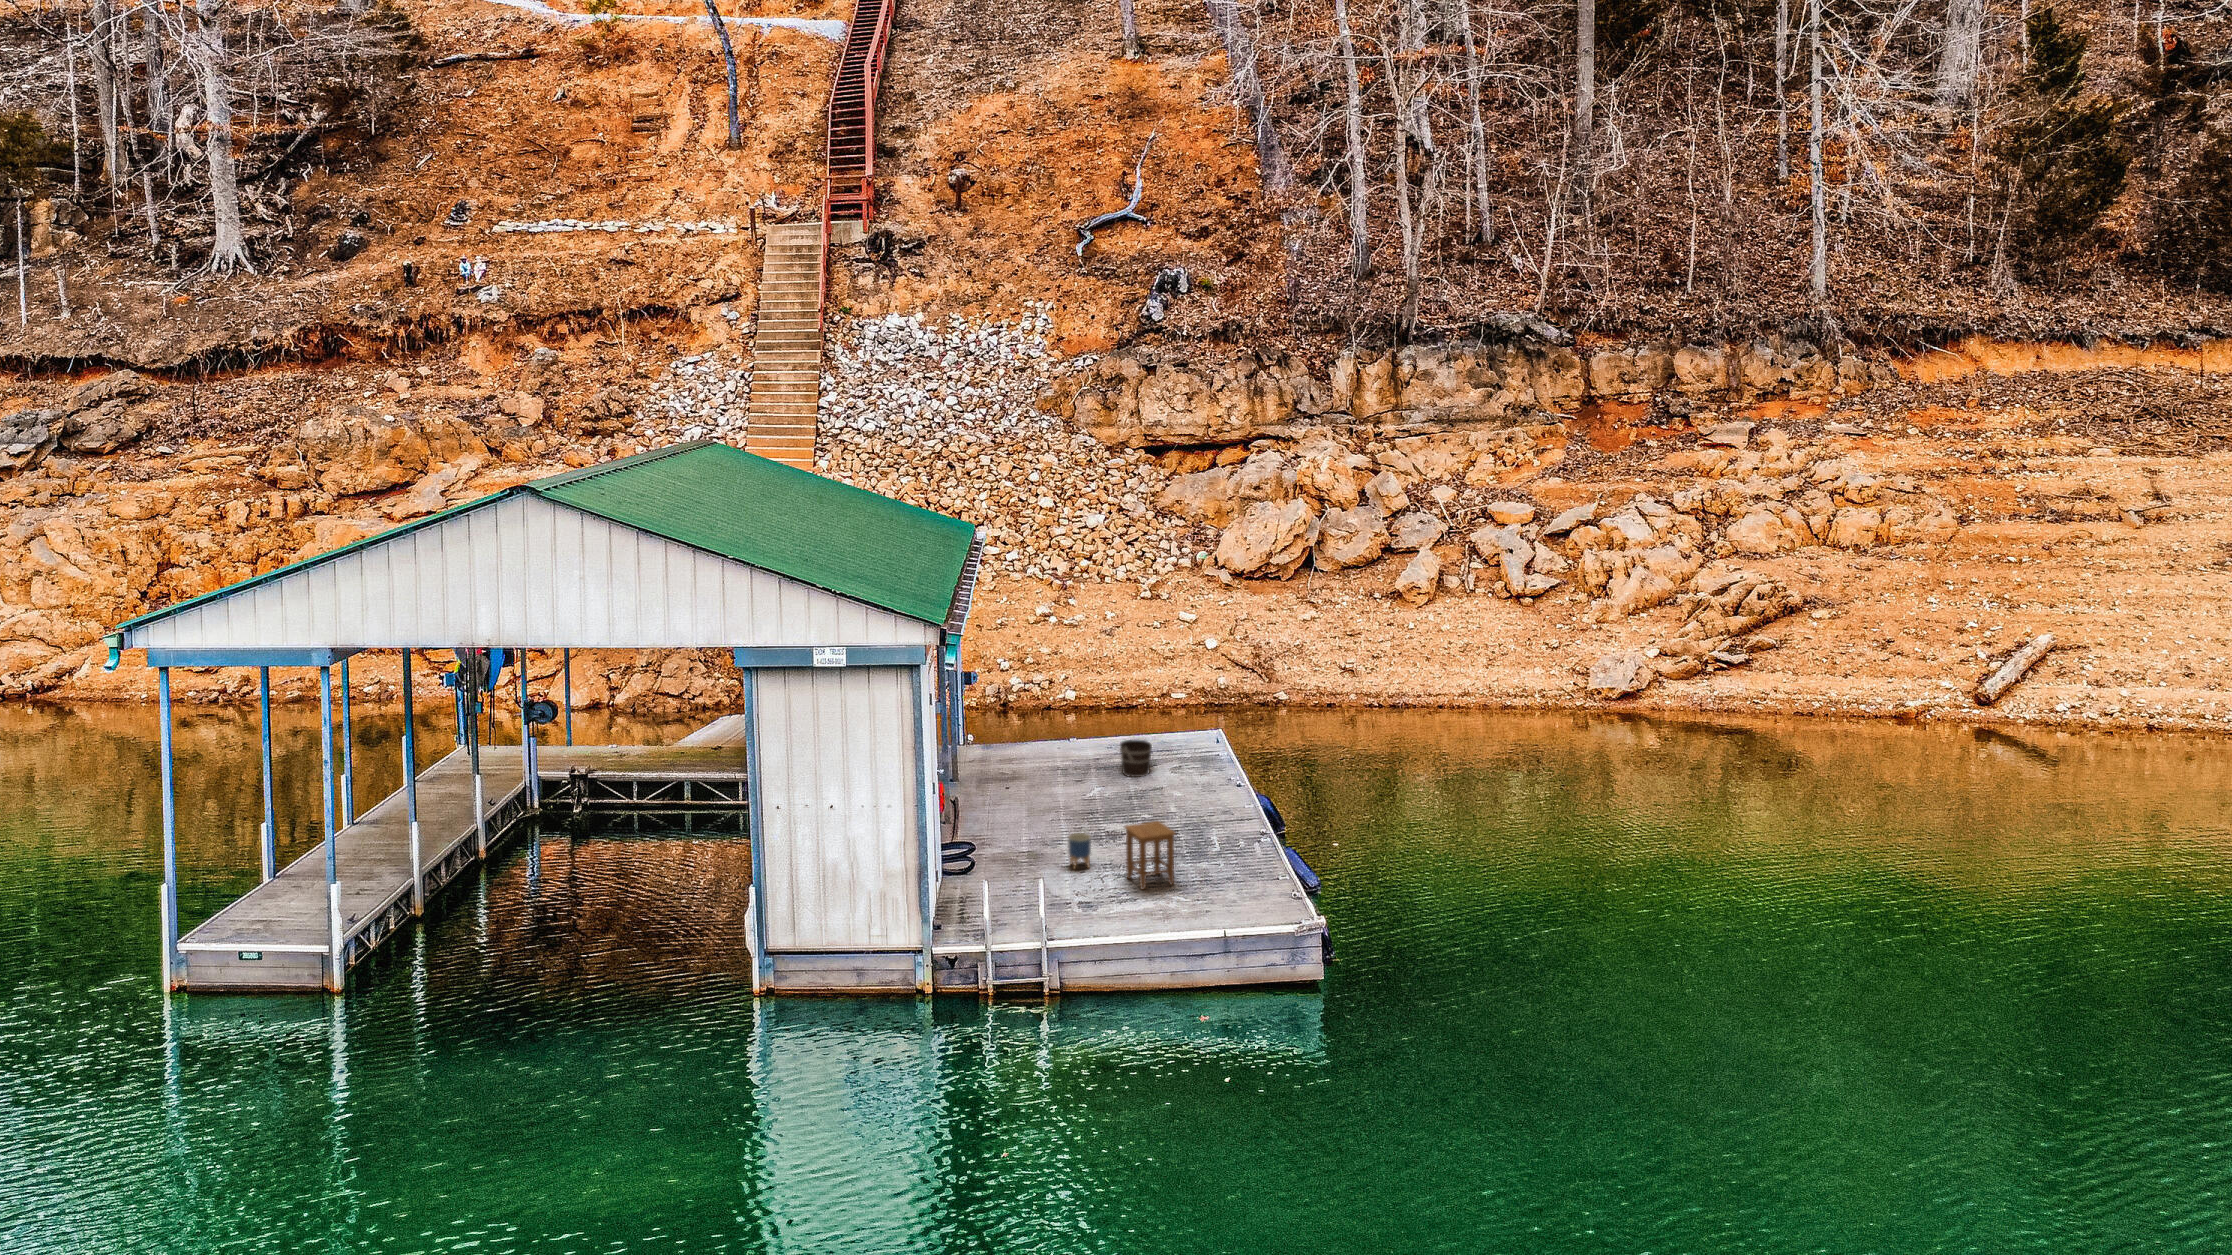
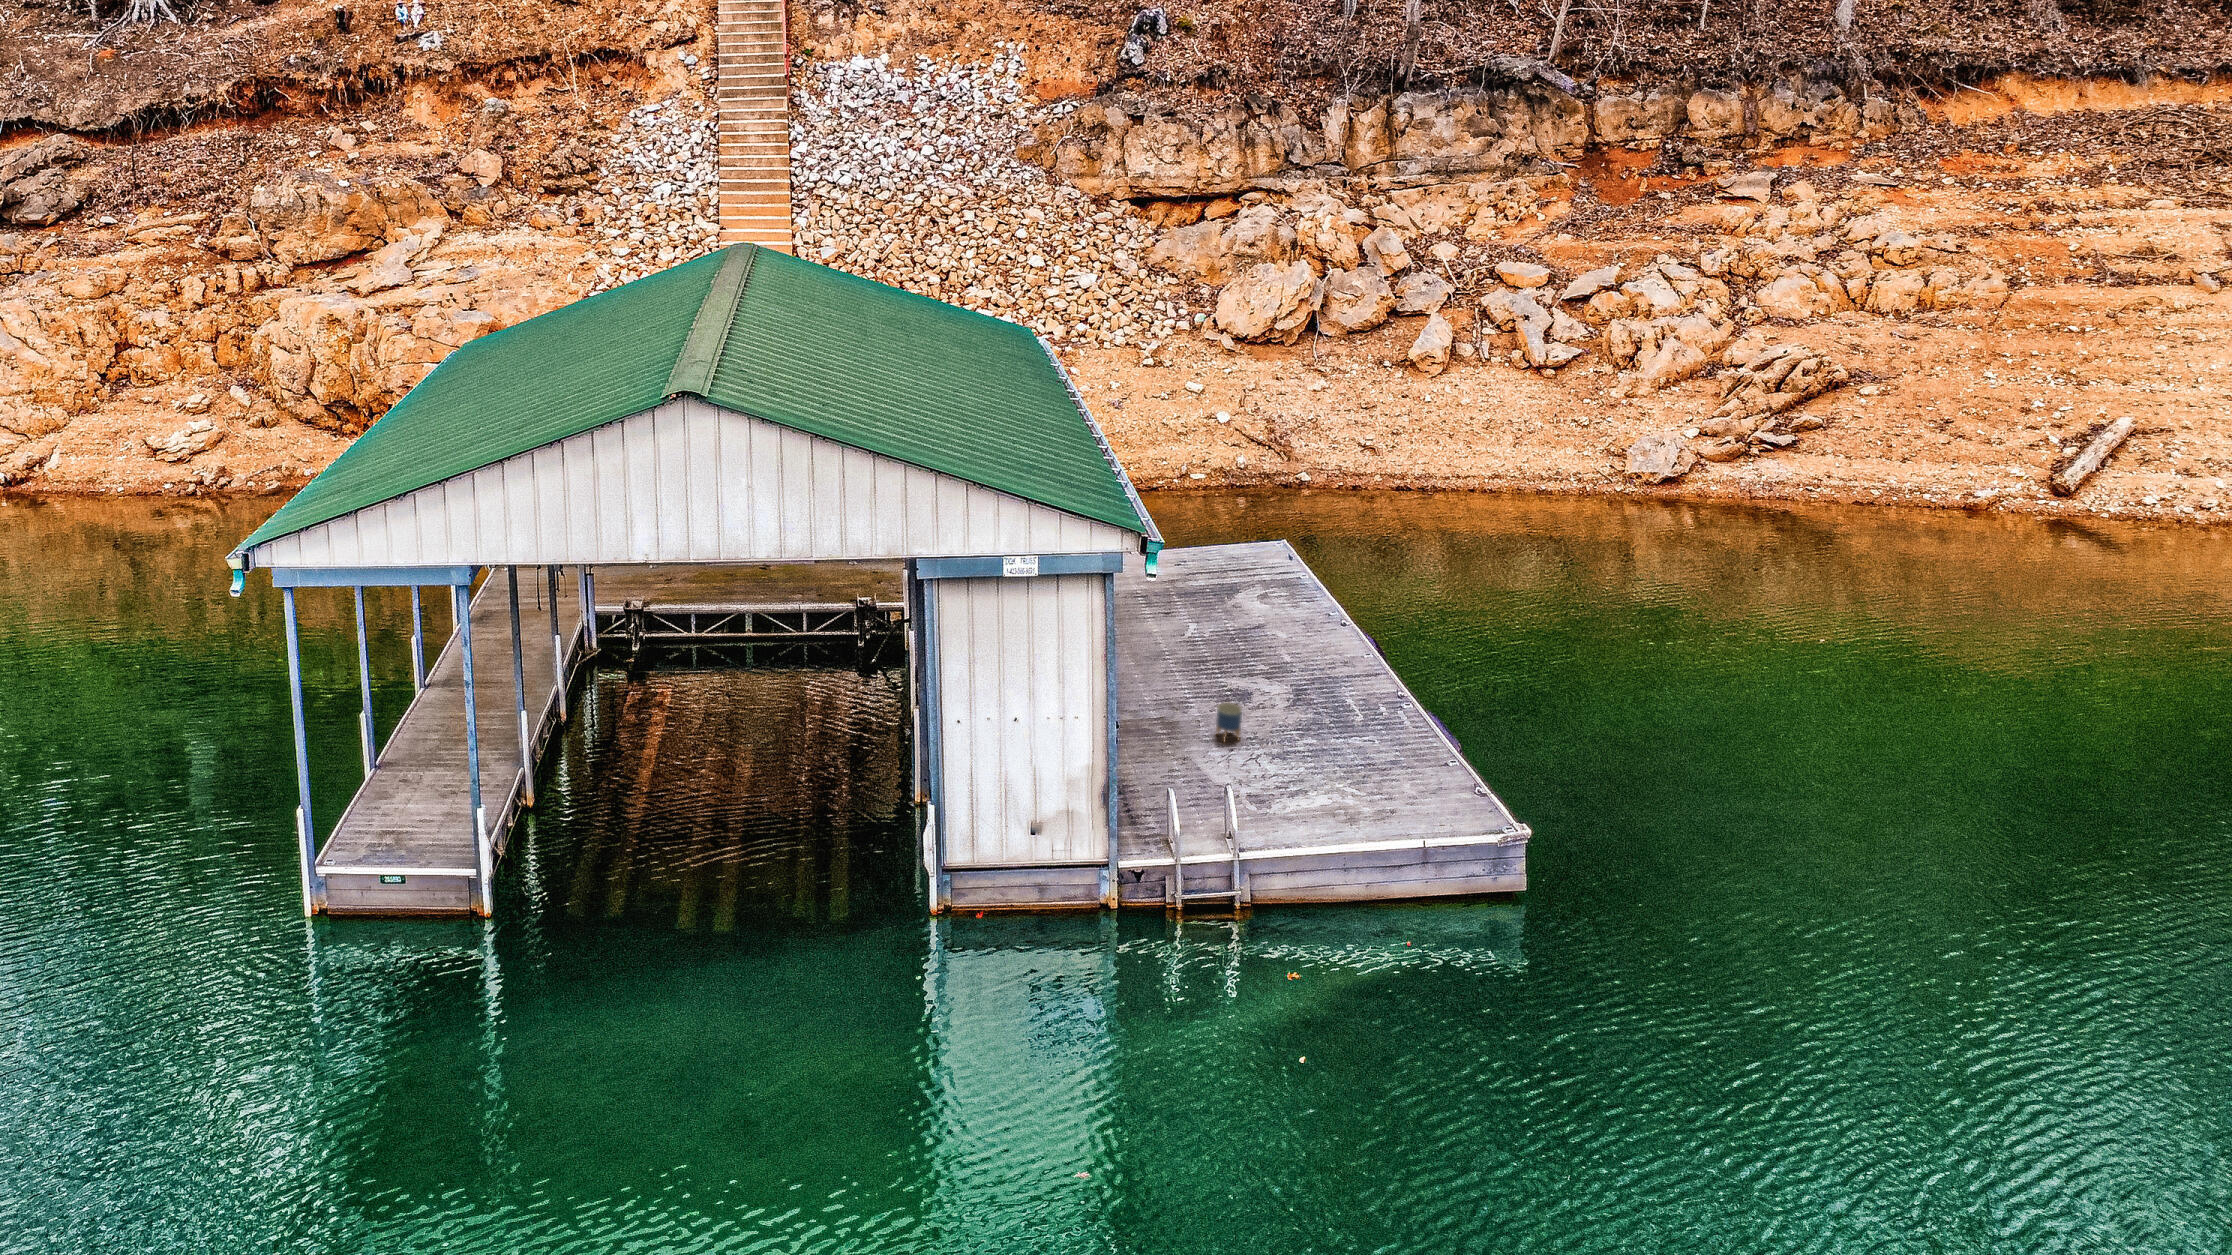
bucket: present [1120,740,1152,777] -> none [1212,566,1248,608]
stool: present [1125,821,1175,889] -> none [1289,696,1354,774]

